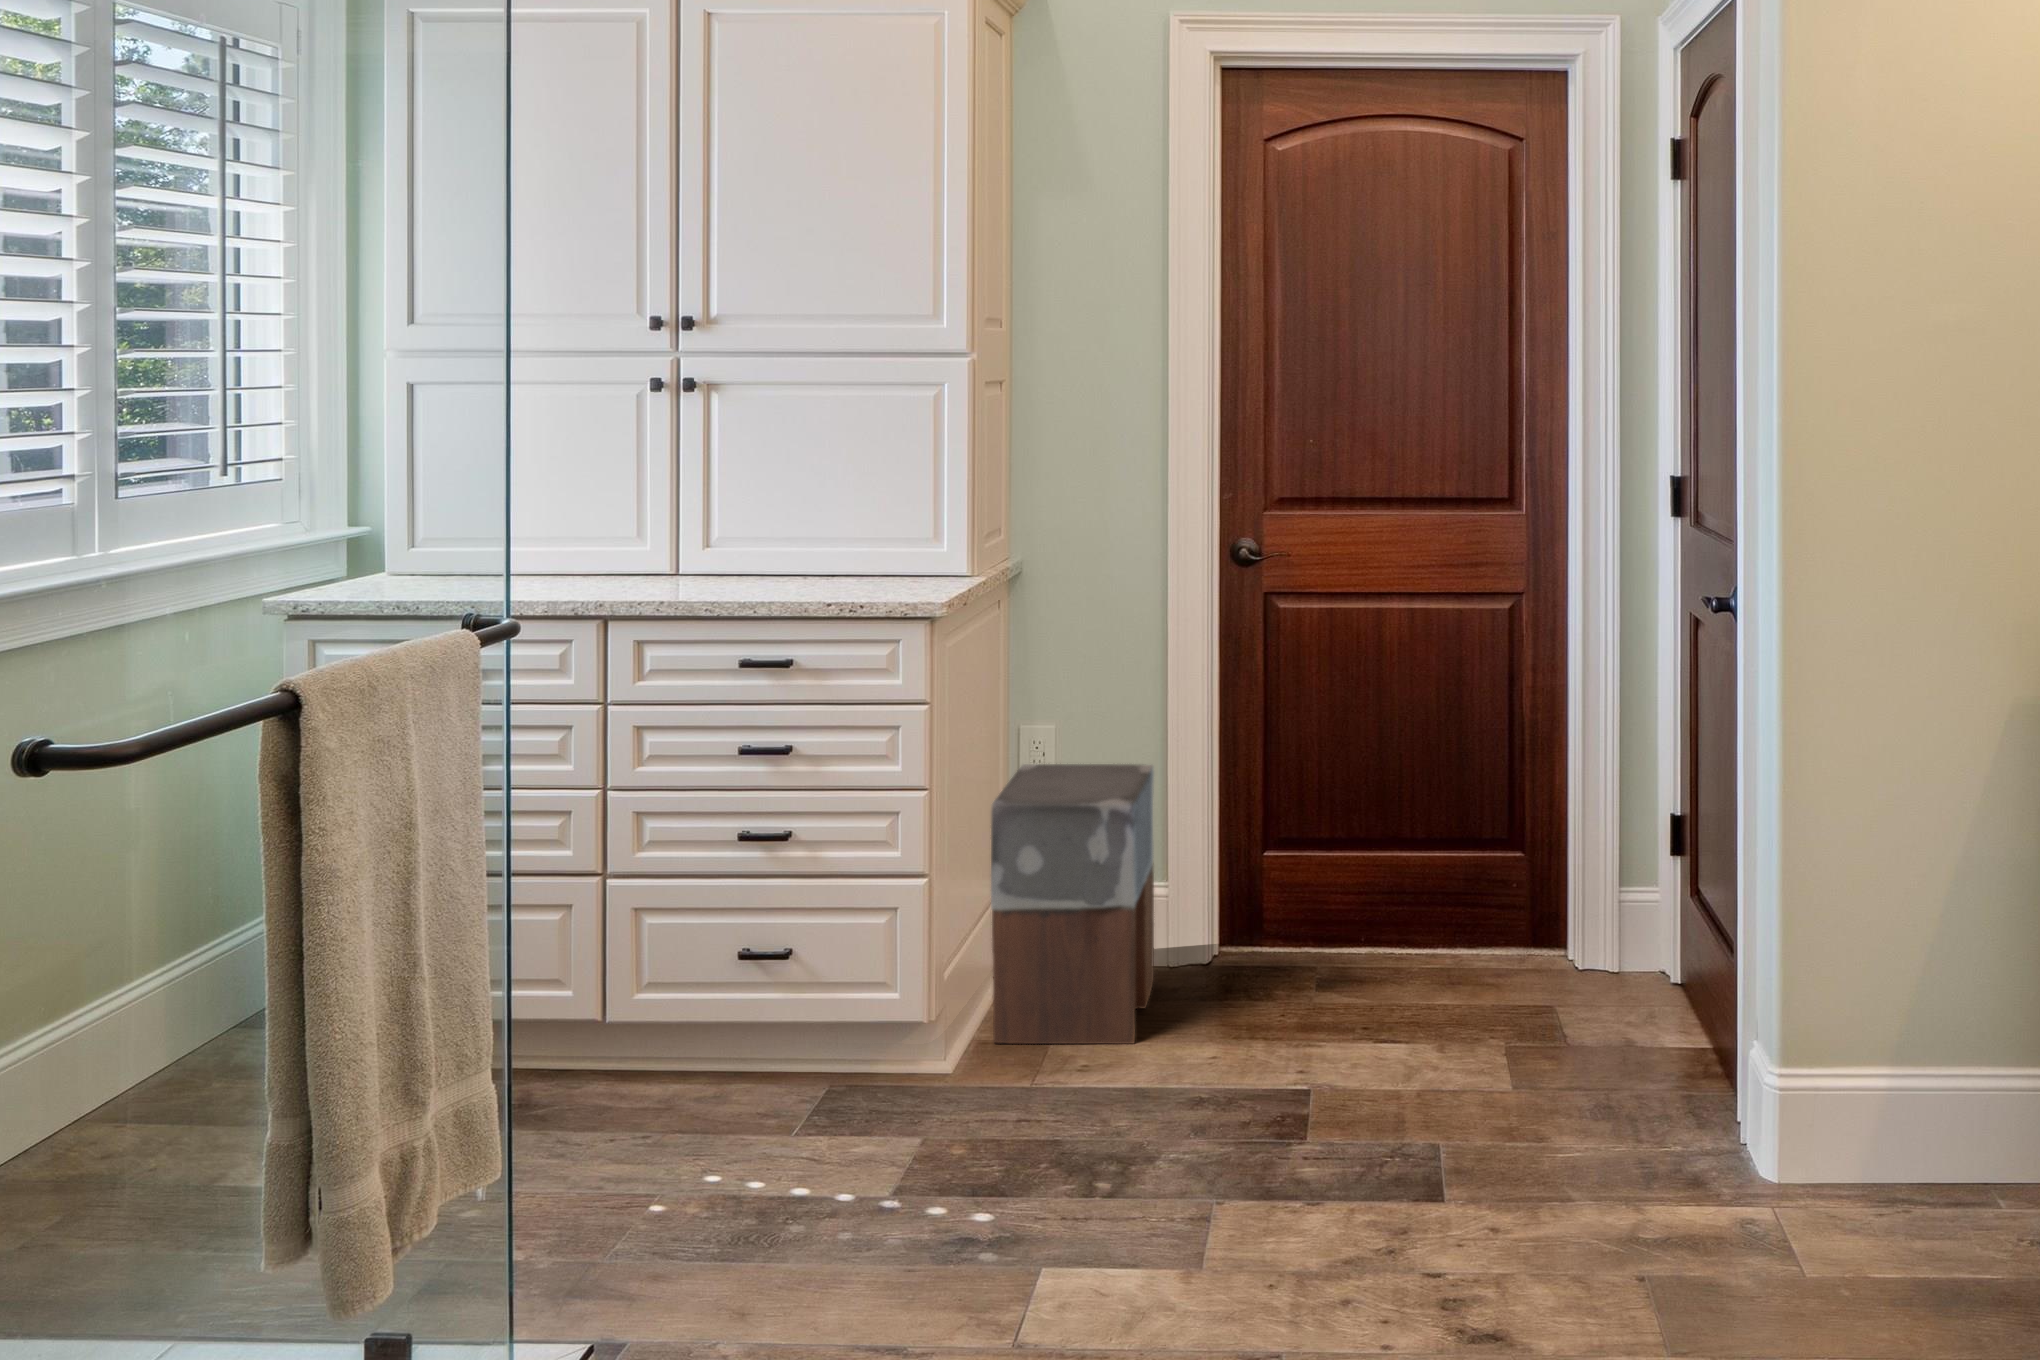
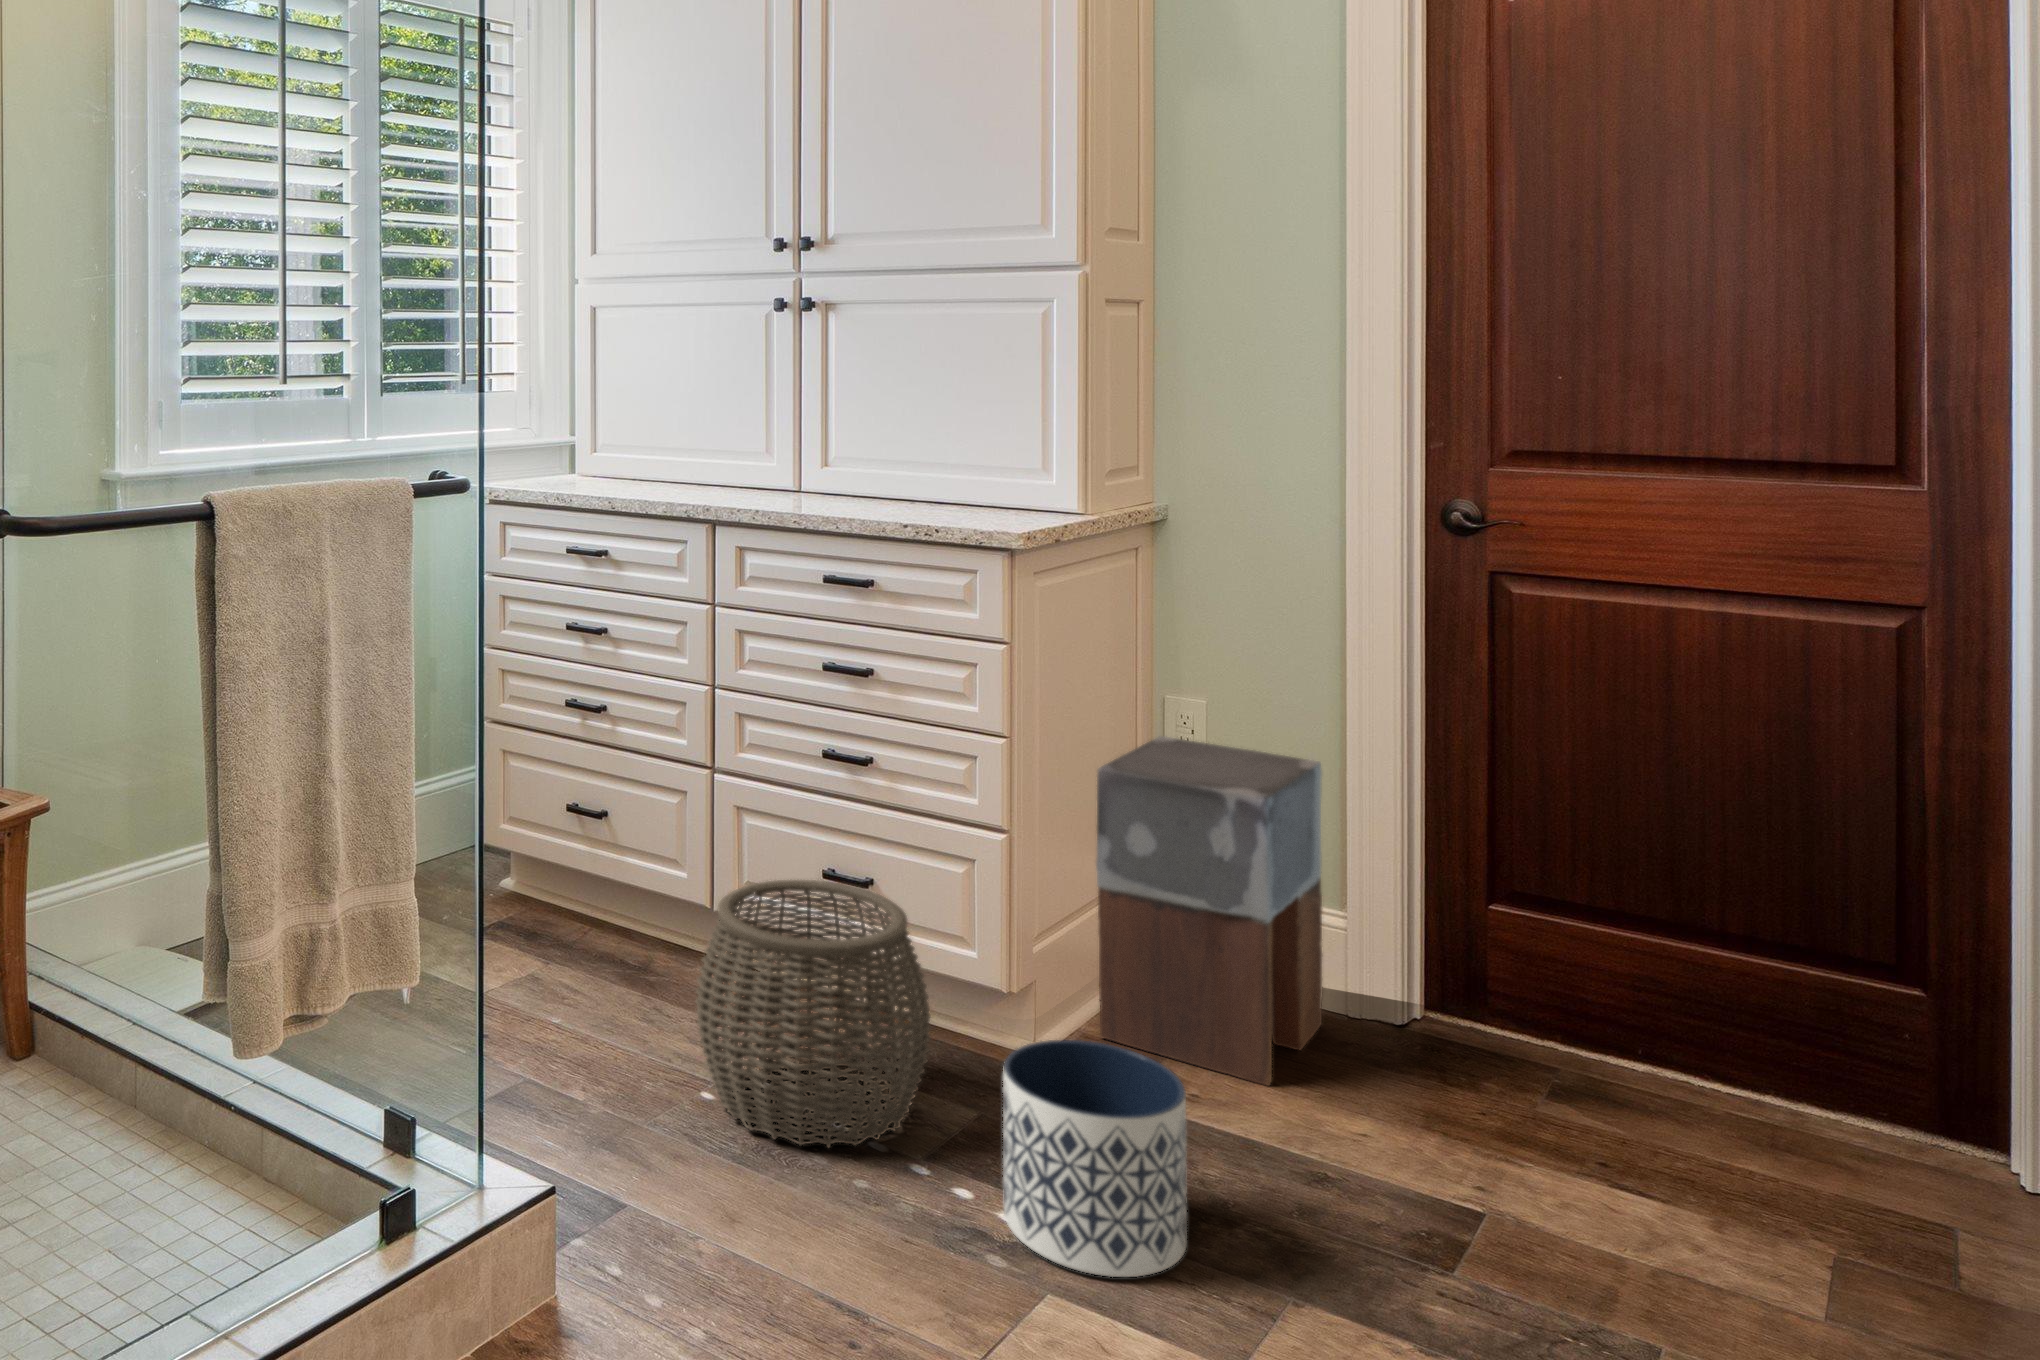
woven basket: none [648,961,886,1227] -> present [696,880,931,1147]
planter: none [979,1041,1128,1239] -> present [1003,1040,1187,1277]

